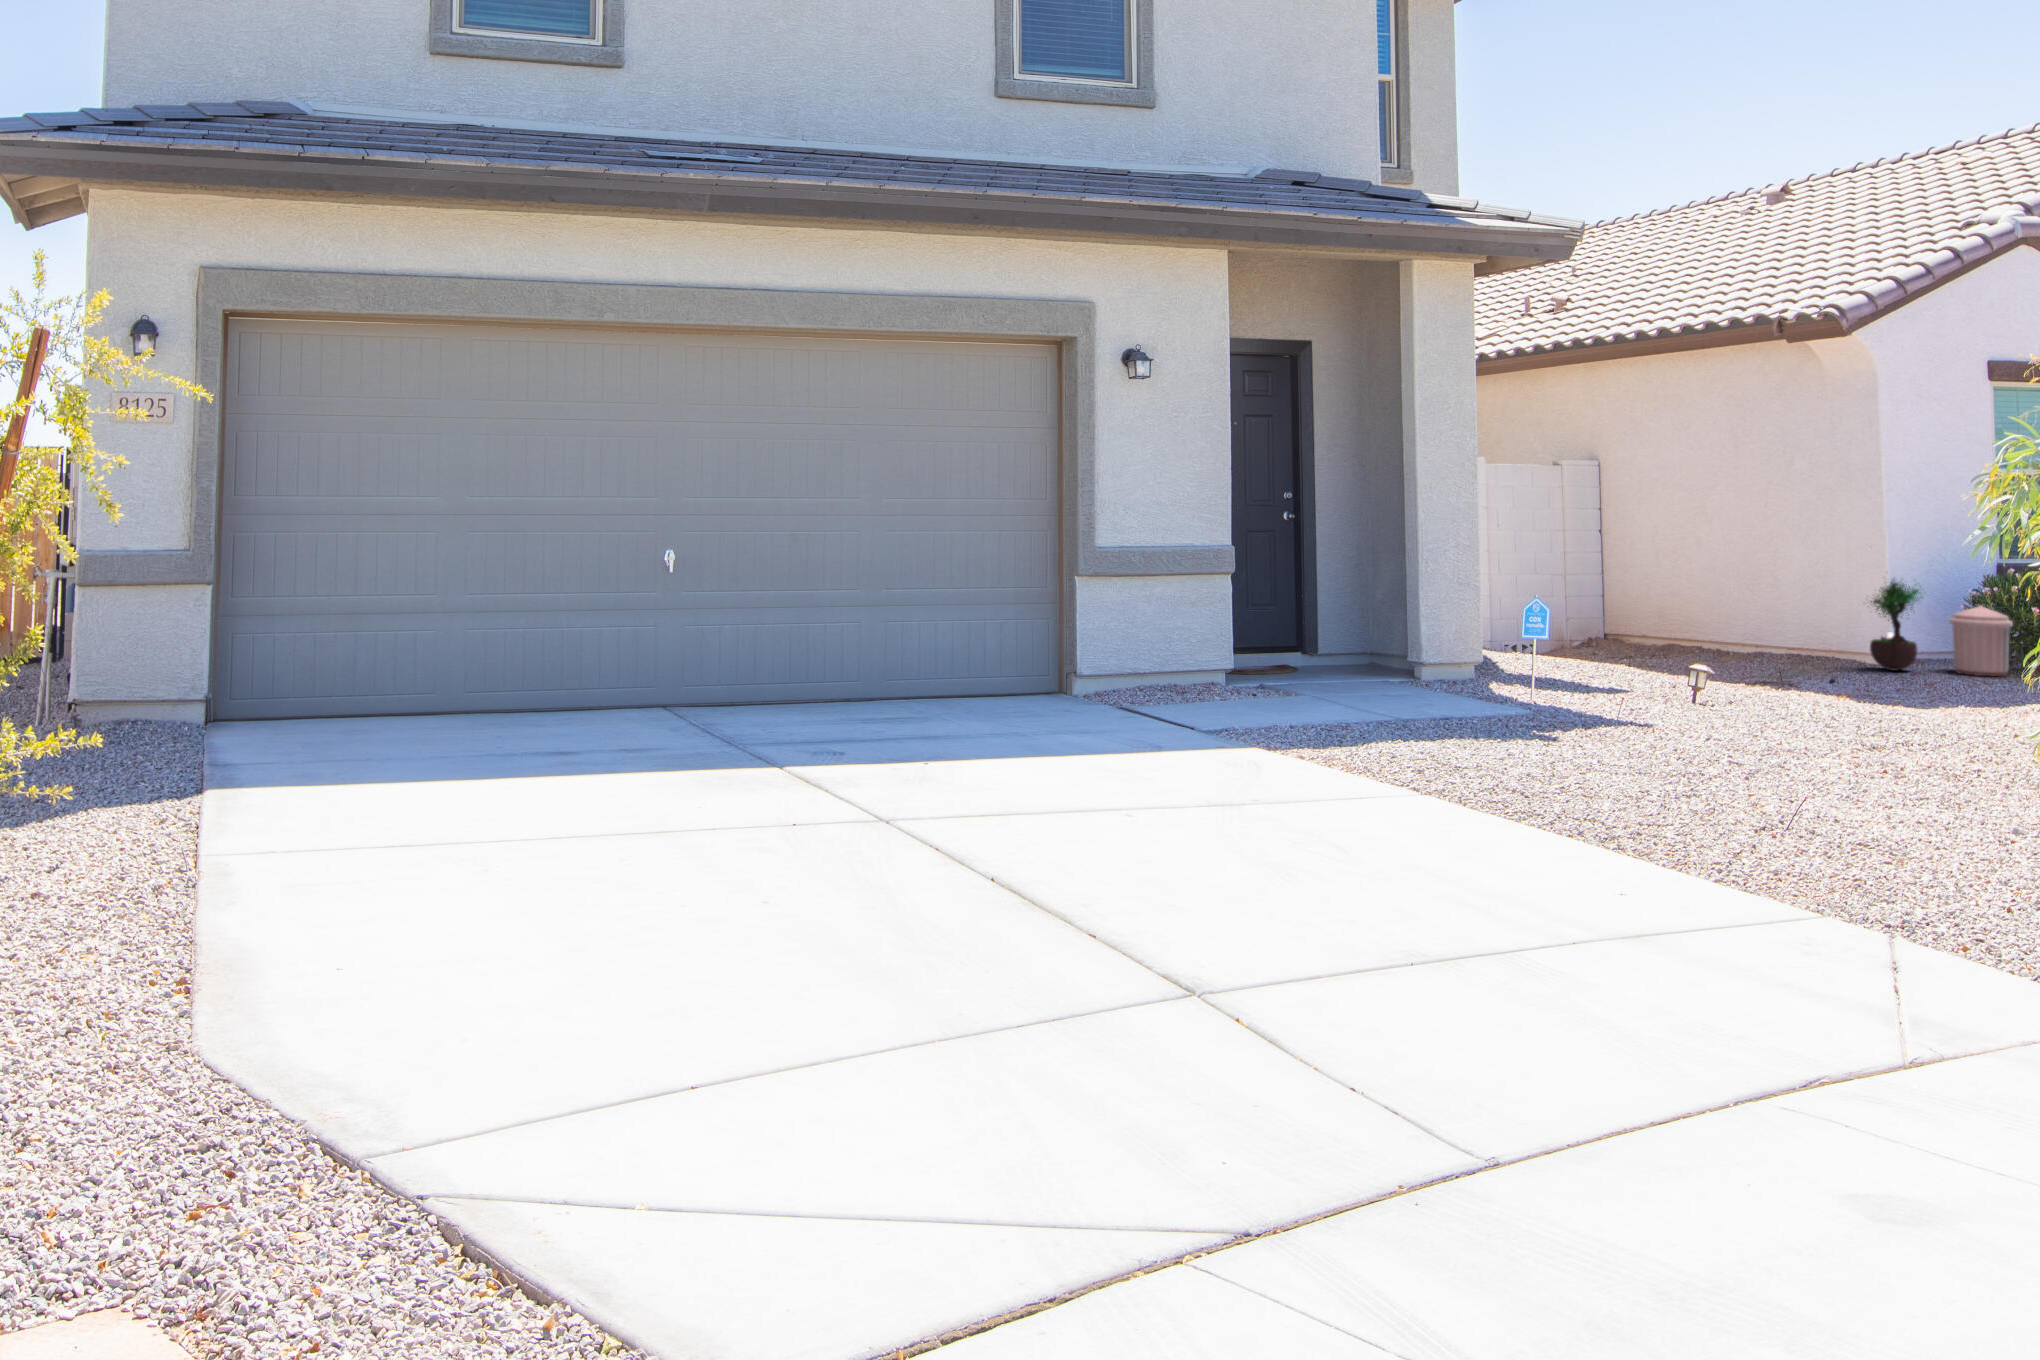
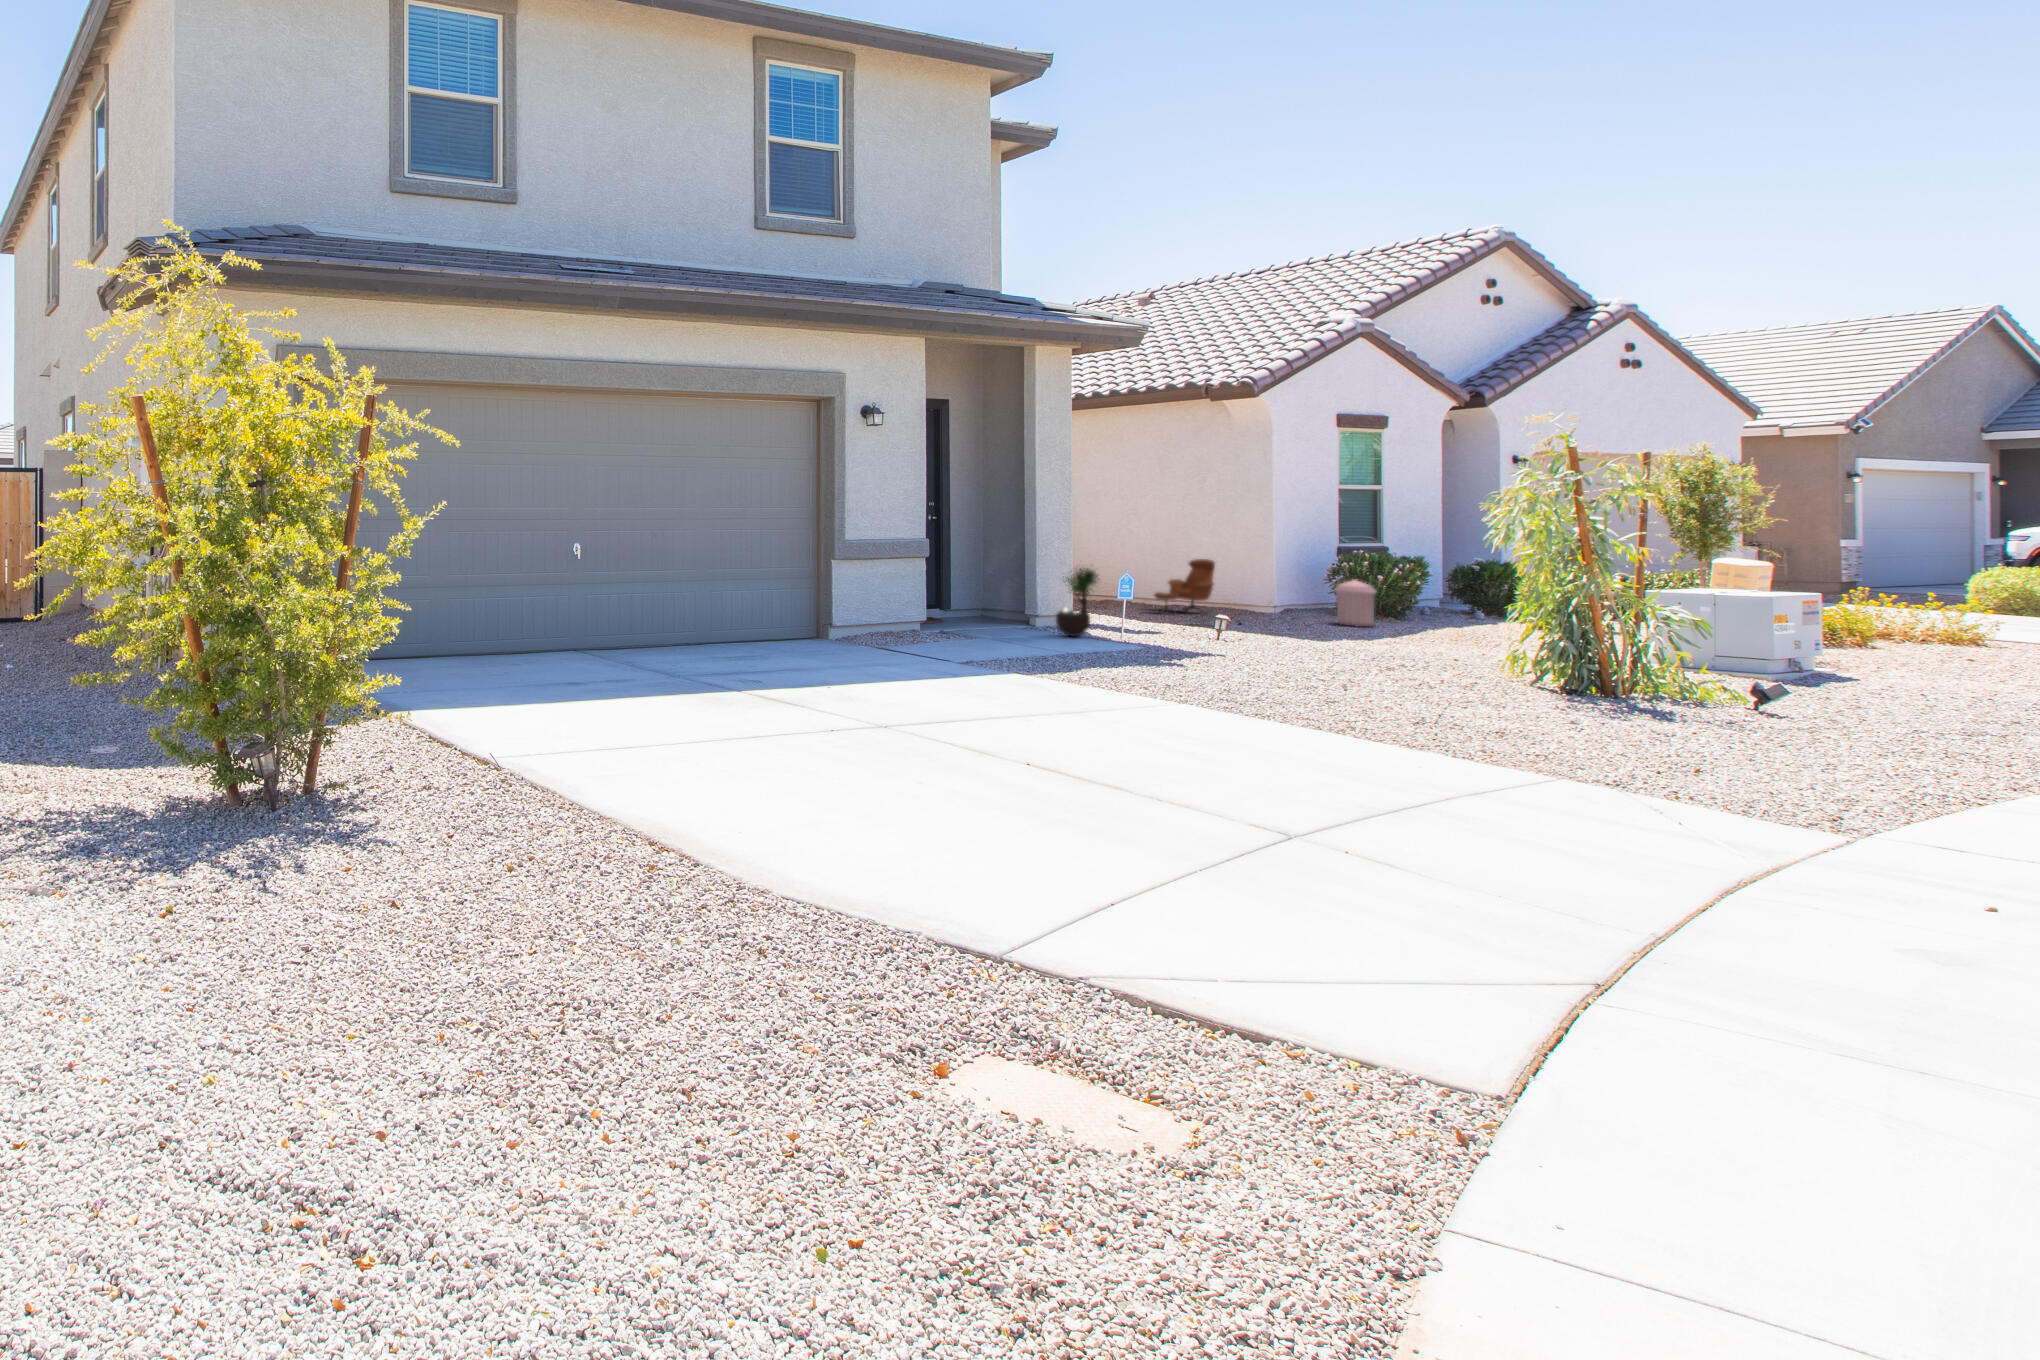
lounge chair: none [1684,574,1781,656] -> present [1154,559,1215,612]
potted tree: present [1870,578,1921,671] -> present [1056,565,1099,636]

